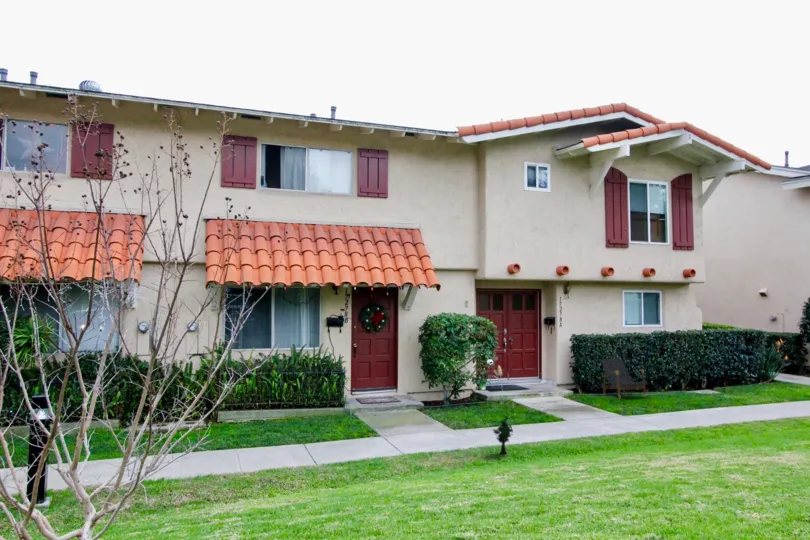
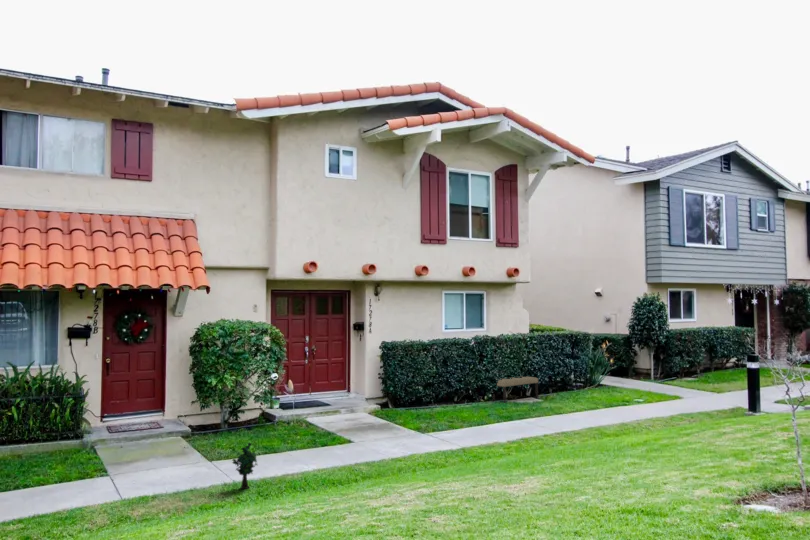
lounge chair: present [602,358,646,397] -> none [413,367,459,414]
bench: none [671,370,717,393] -> present [492,376,538,403]

